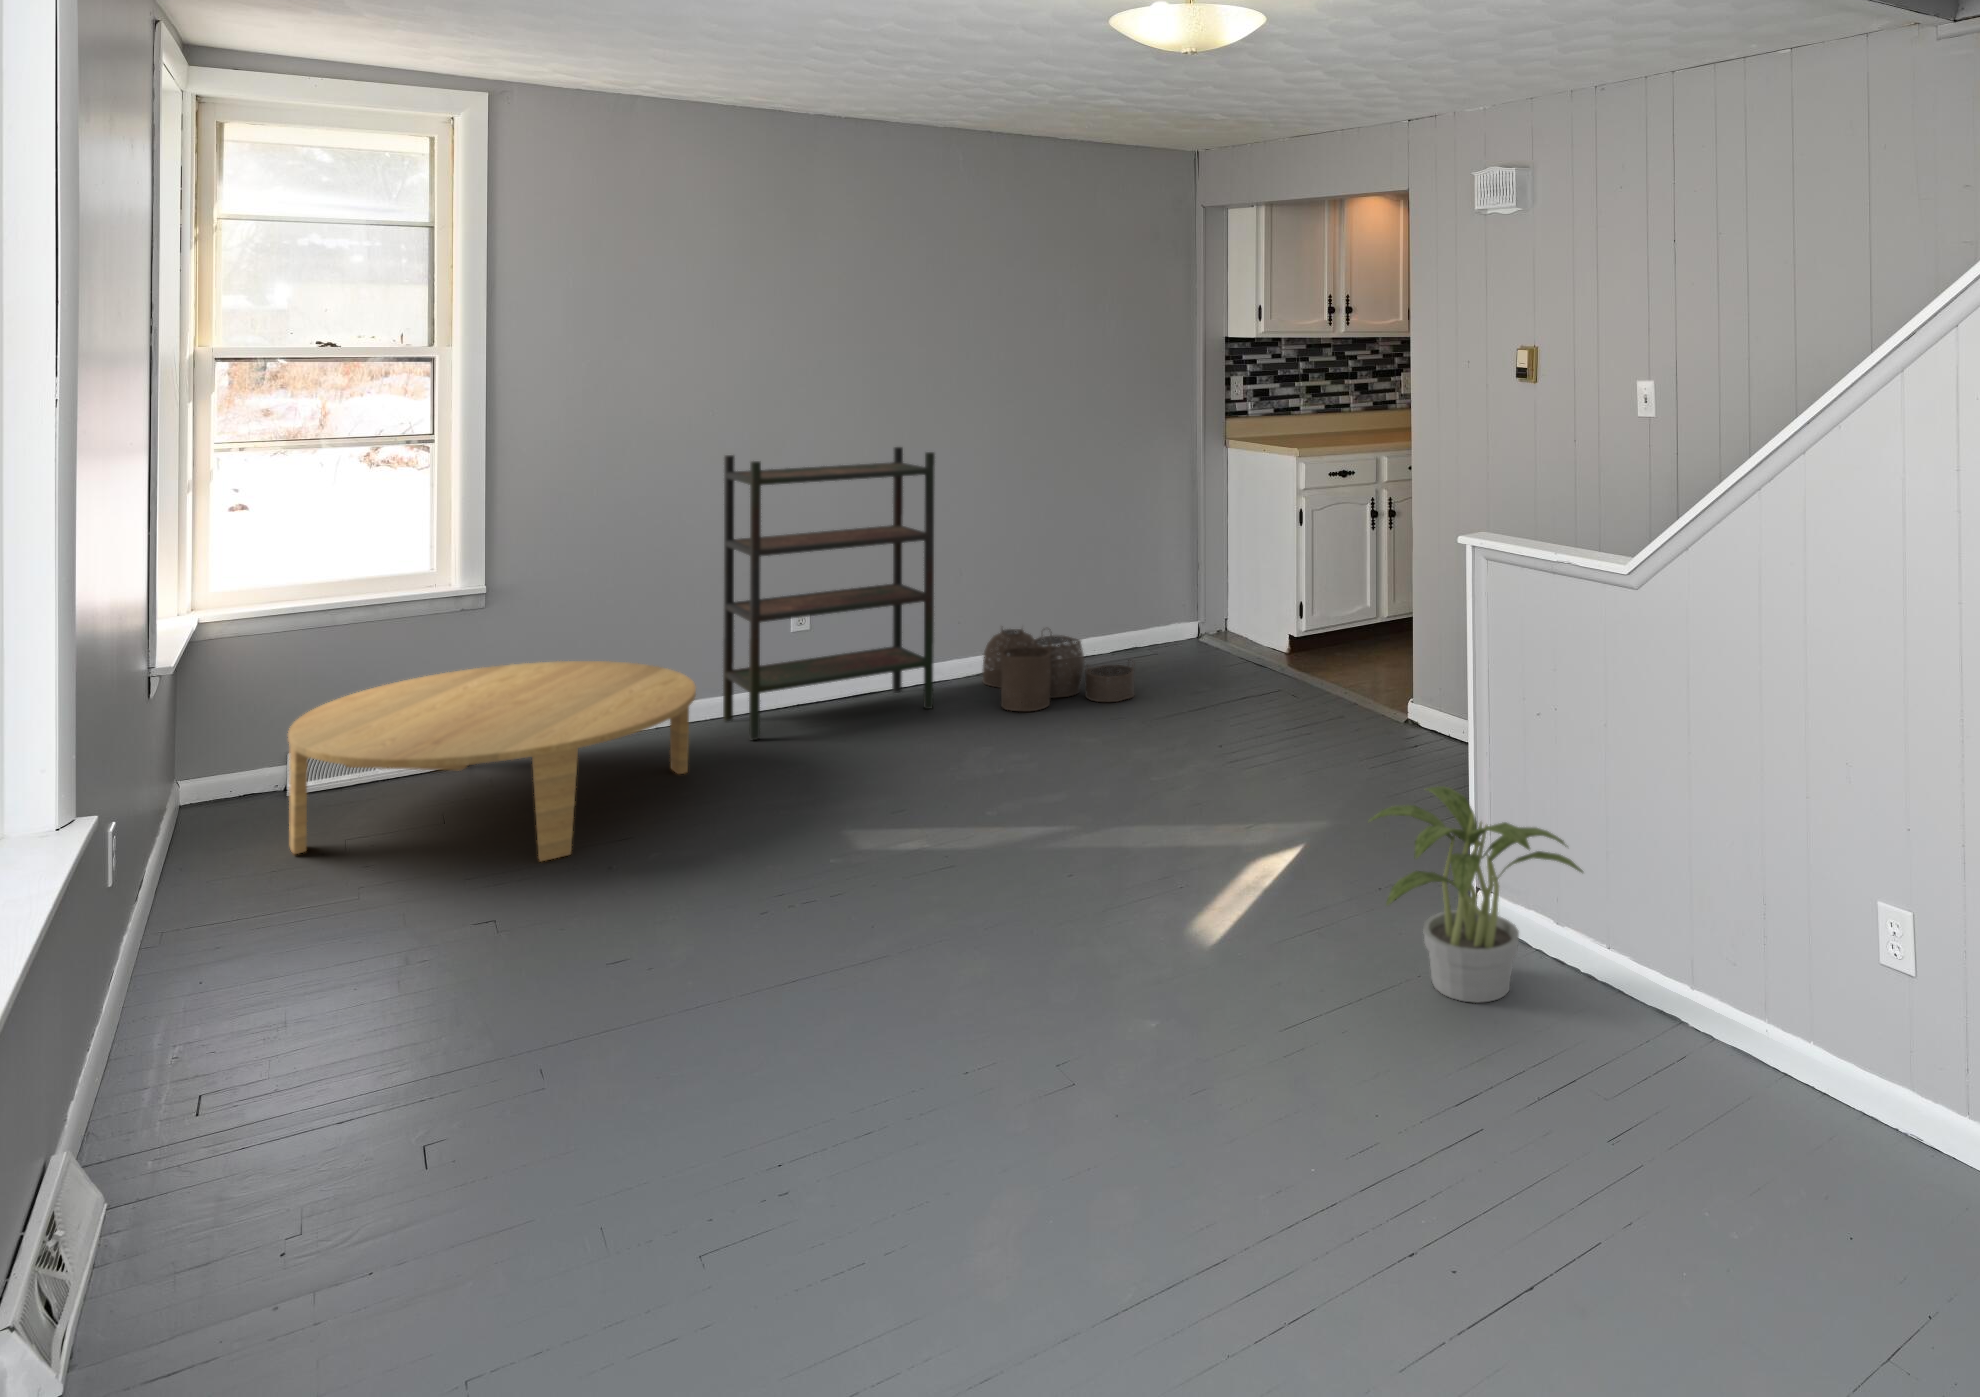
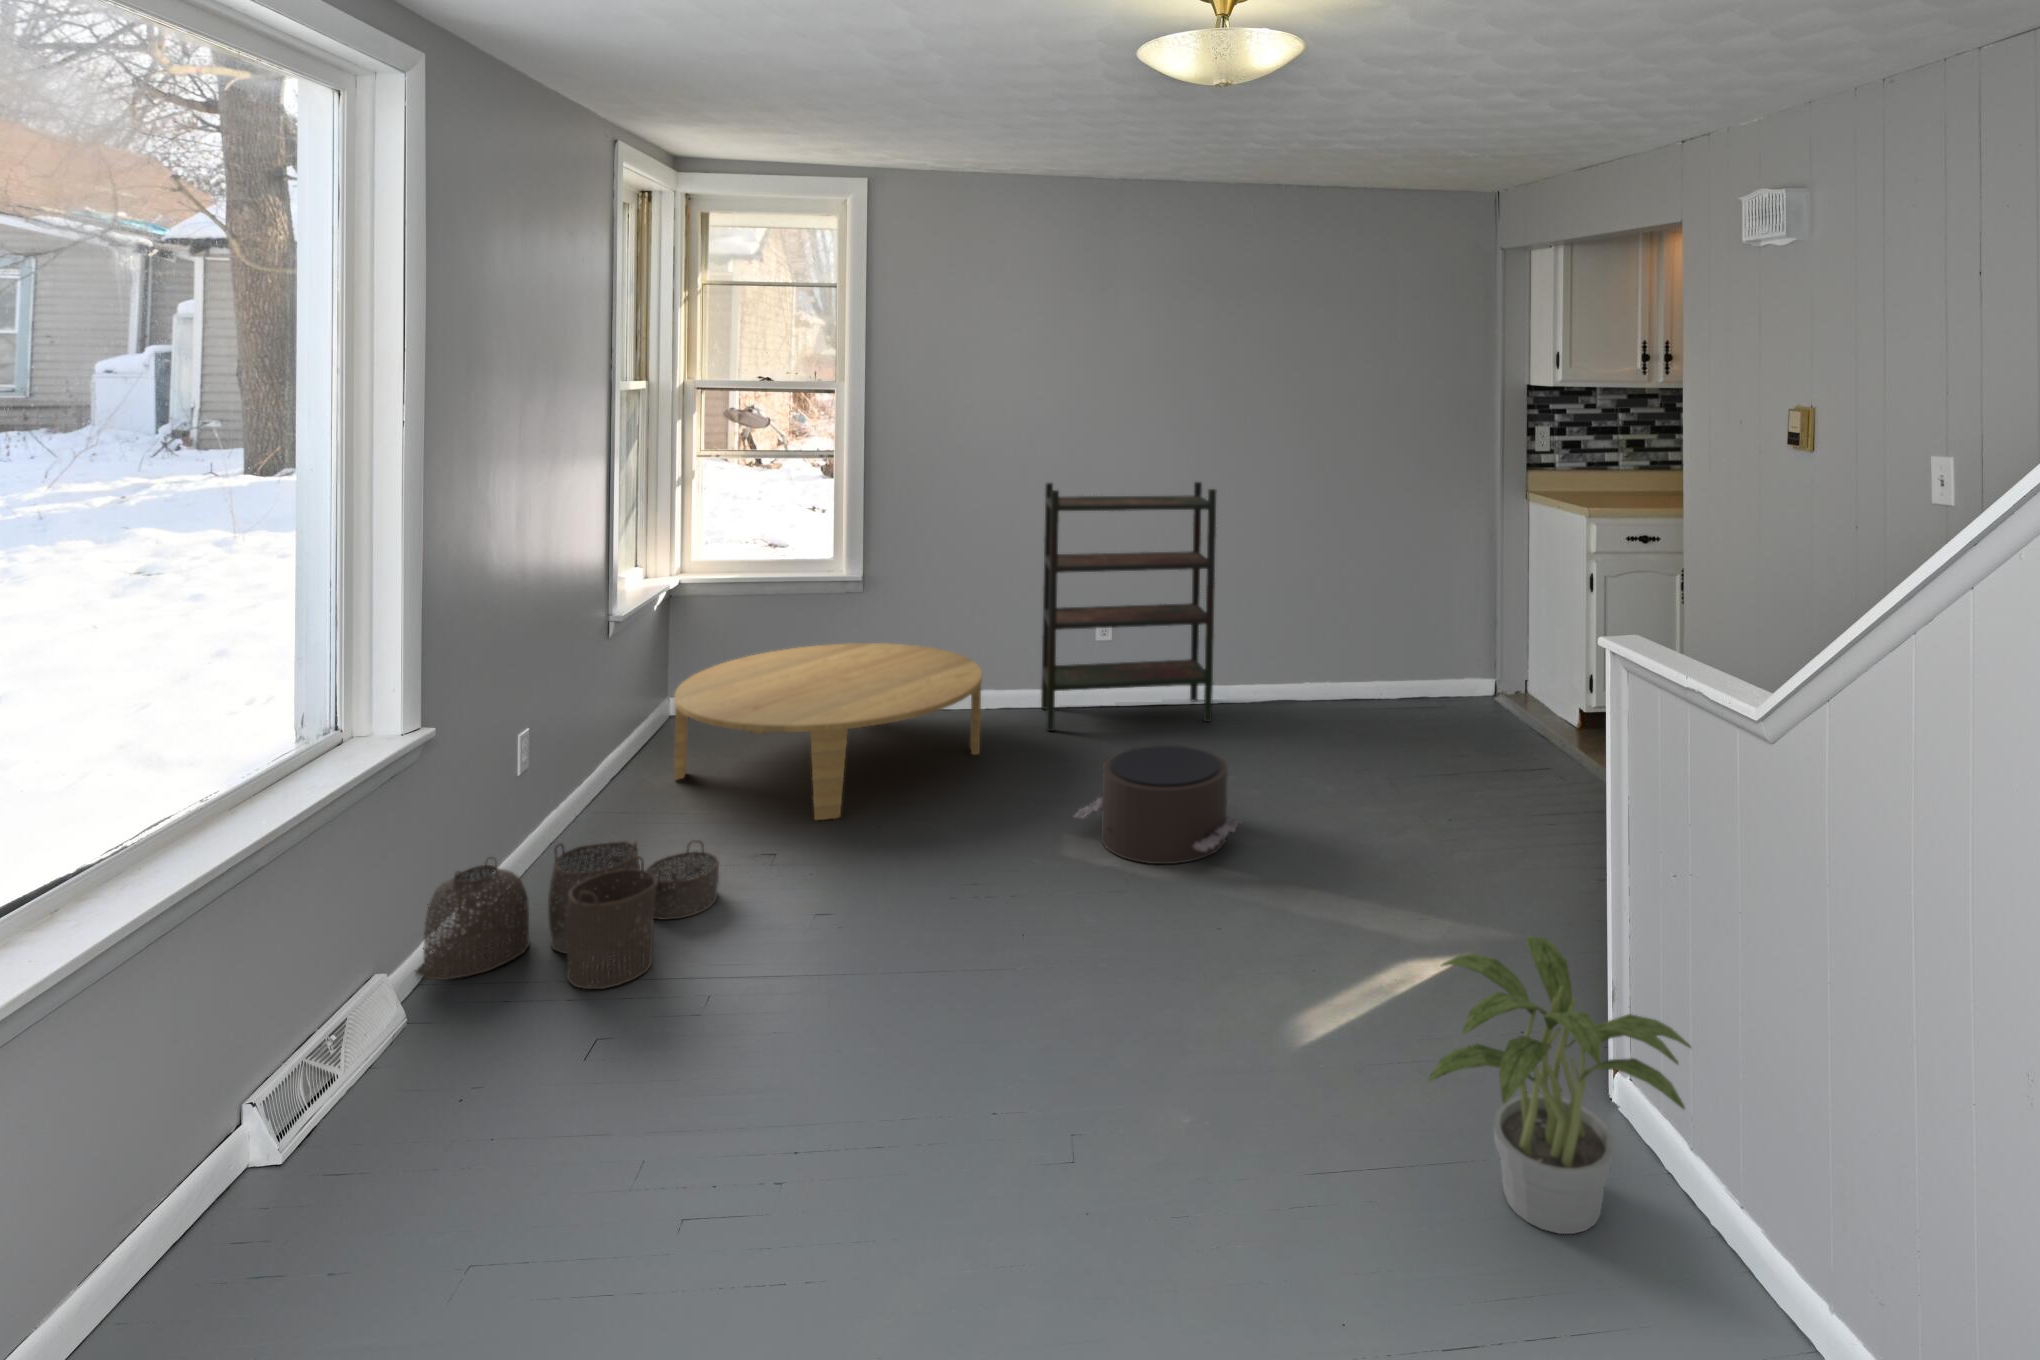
woven basket: present [983,629,1134,711] -> present [416,841,719,989]
pouf: none [868,718,1048,836] -> present [1075,745,1240,864]

